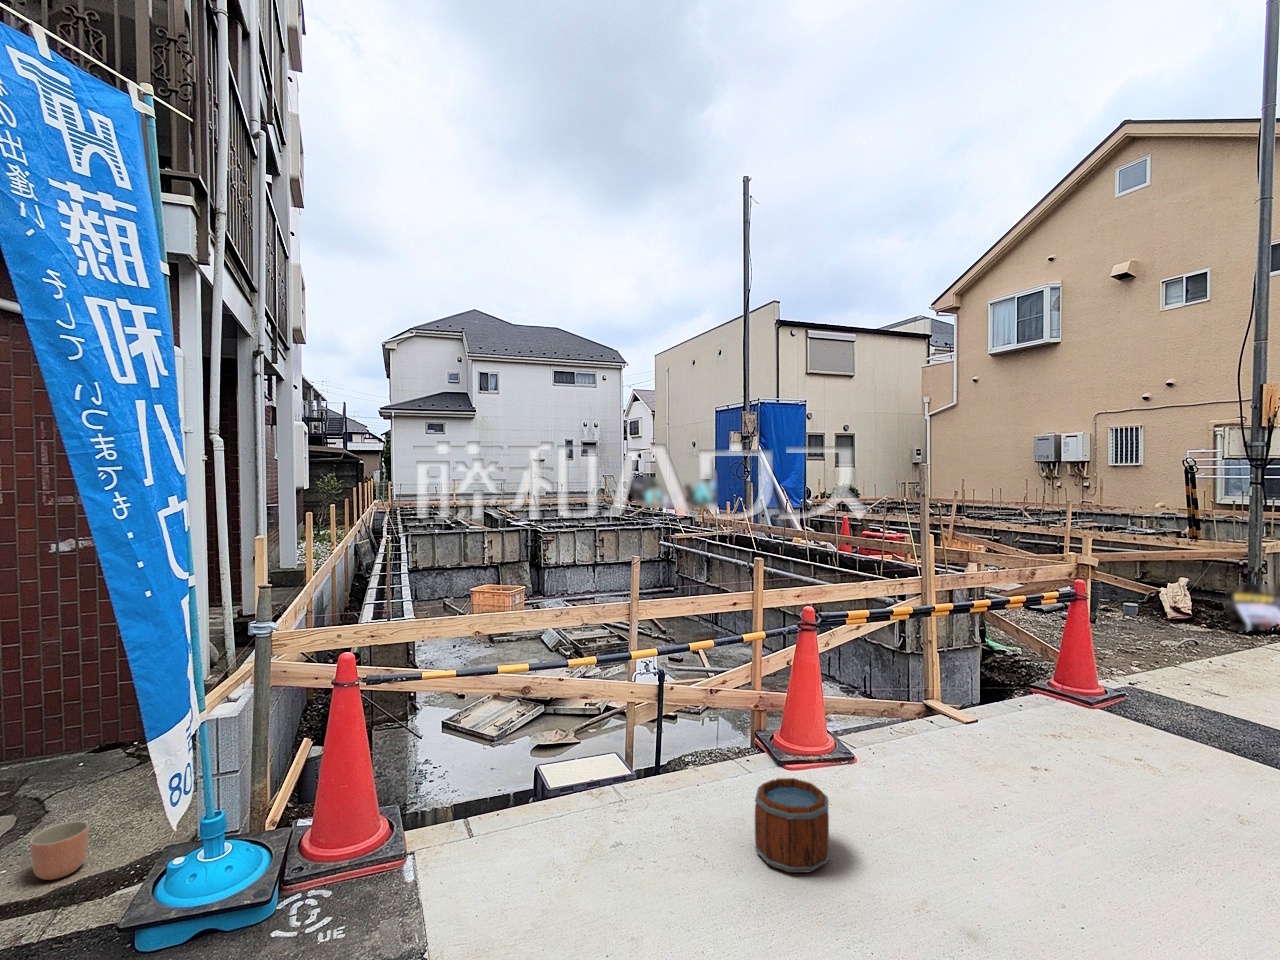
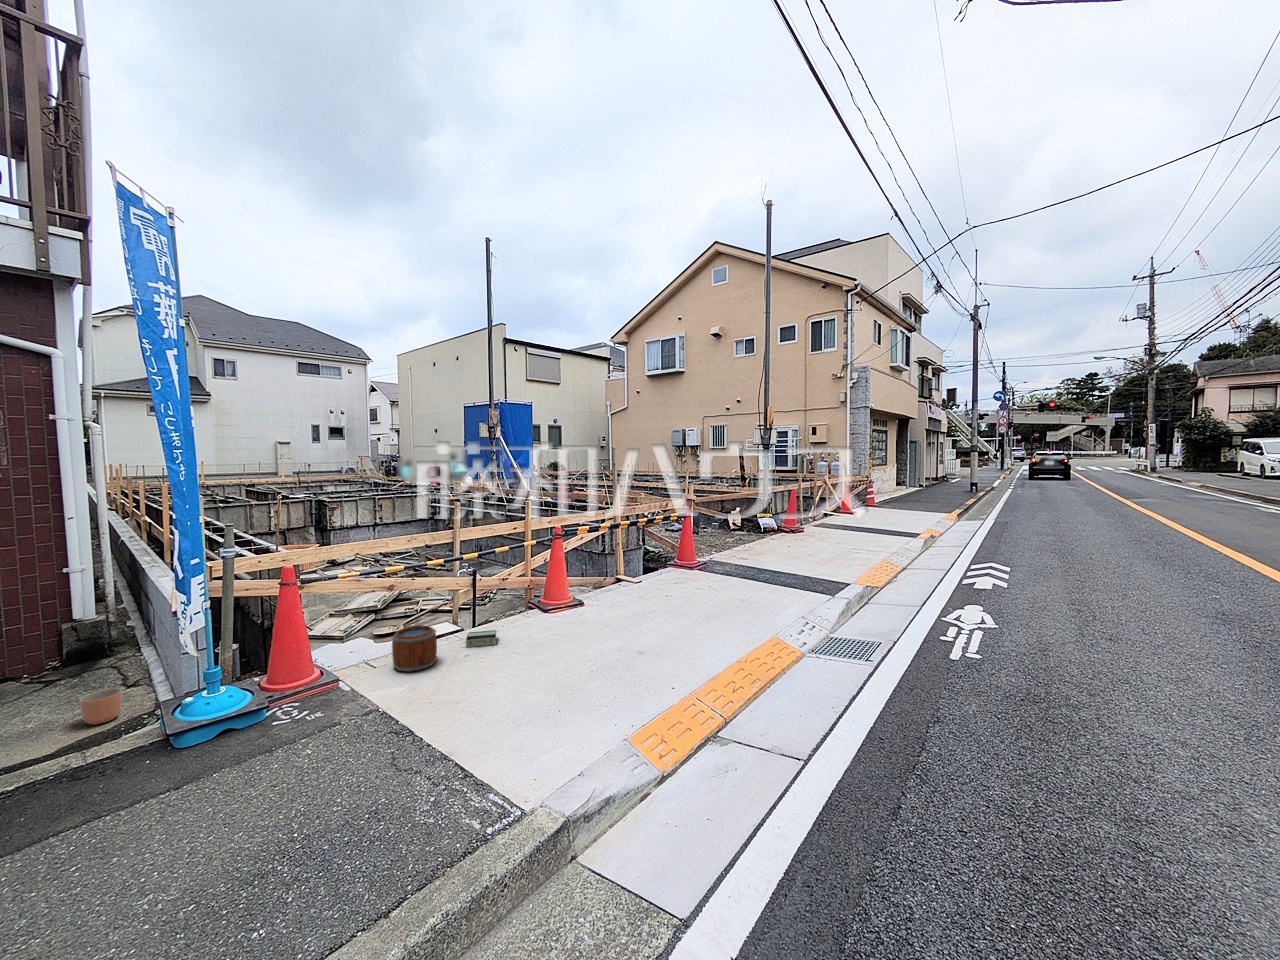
bucket: present [755,778,829,873] -> present [392,625,437,672]
toolbox: none [585,821,650,867] -> present [466,630,497,647]

